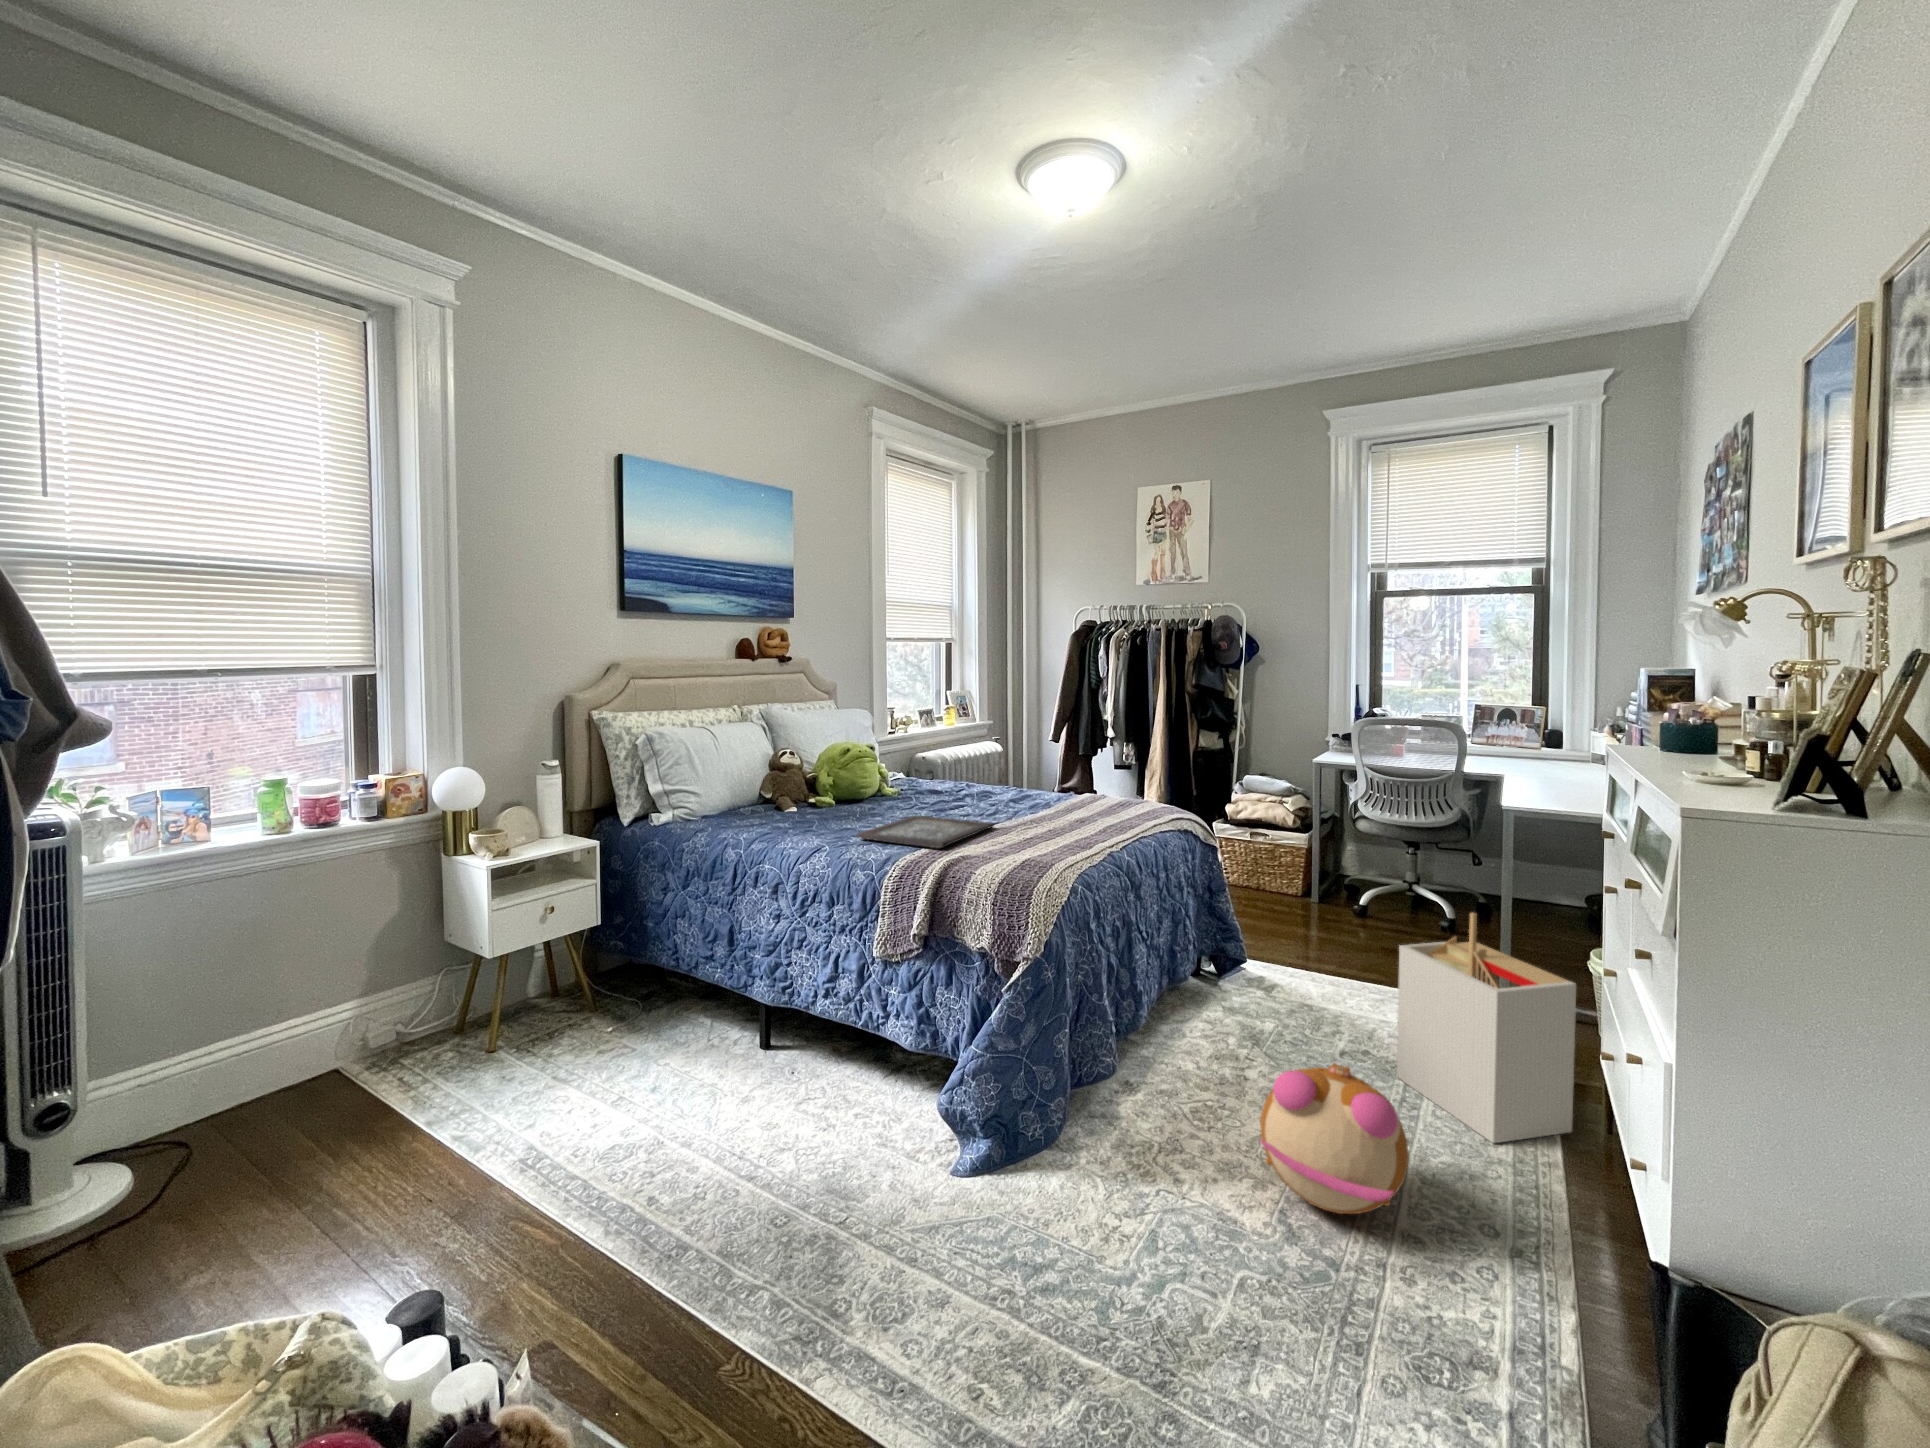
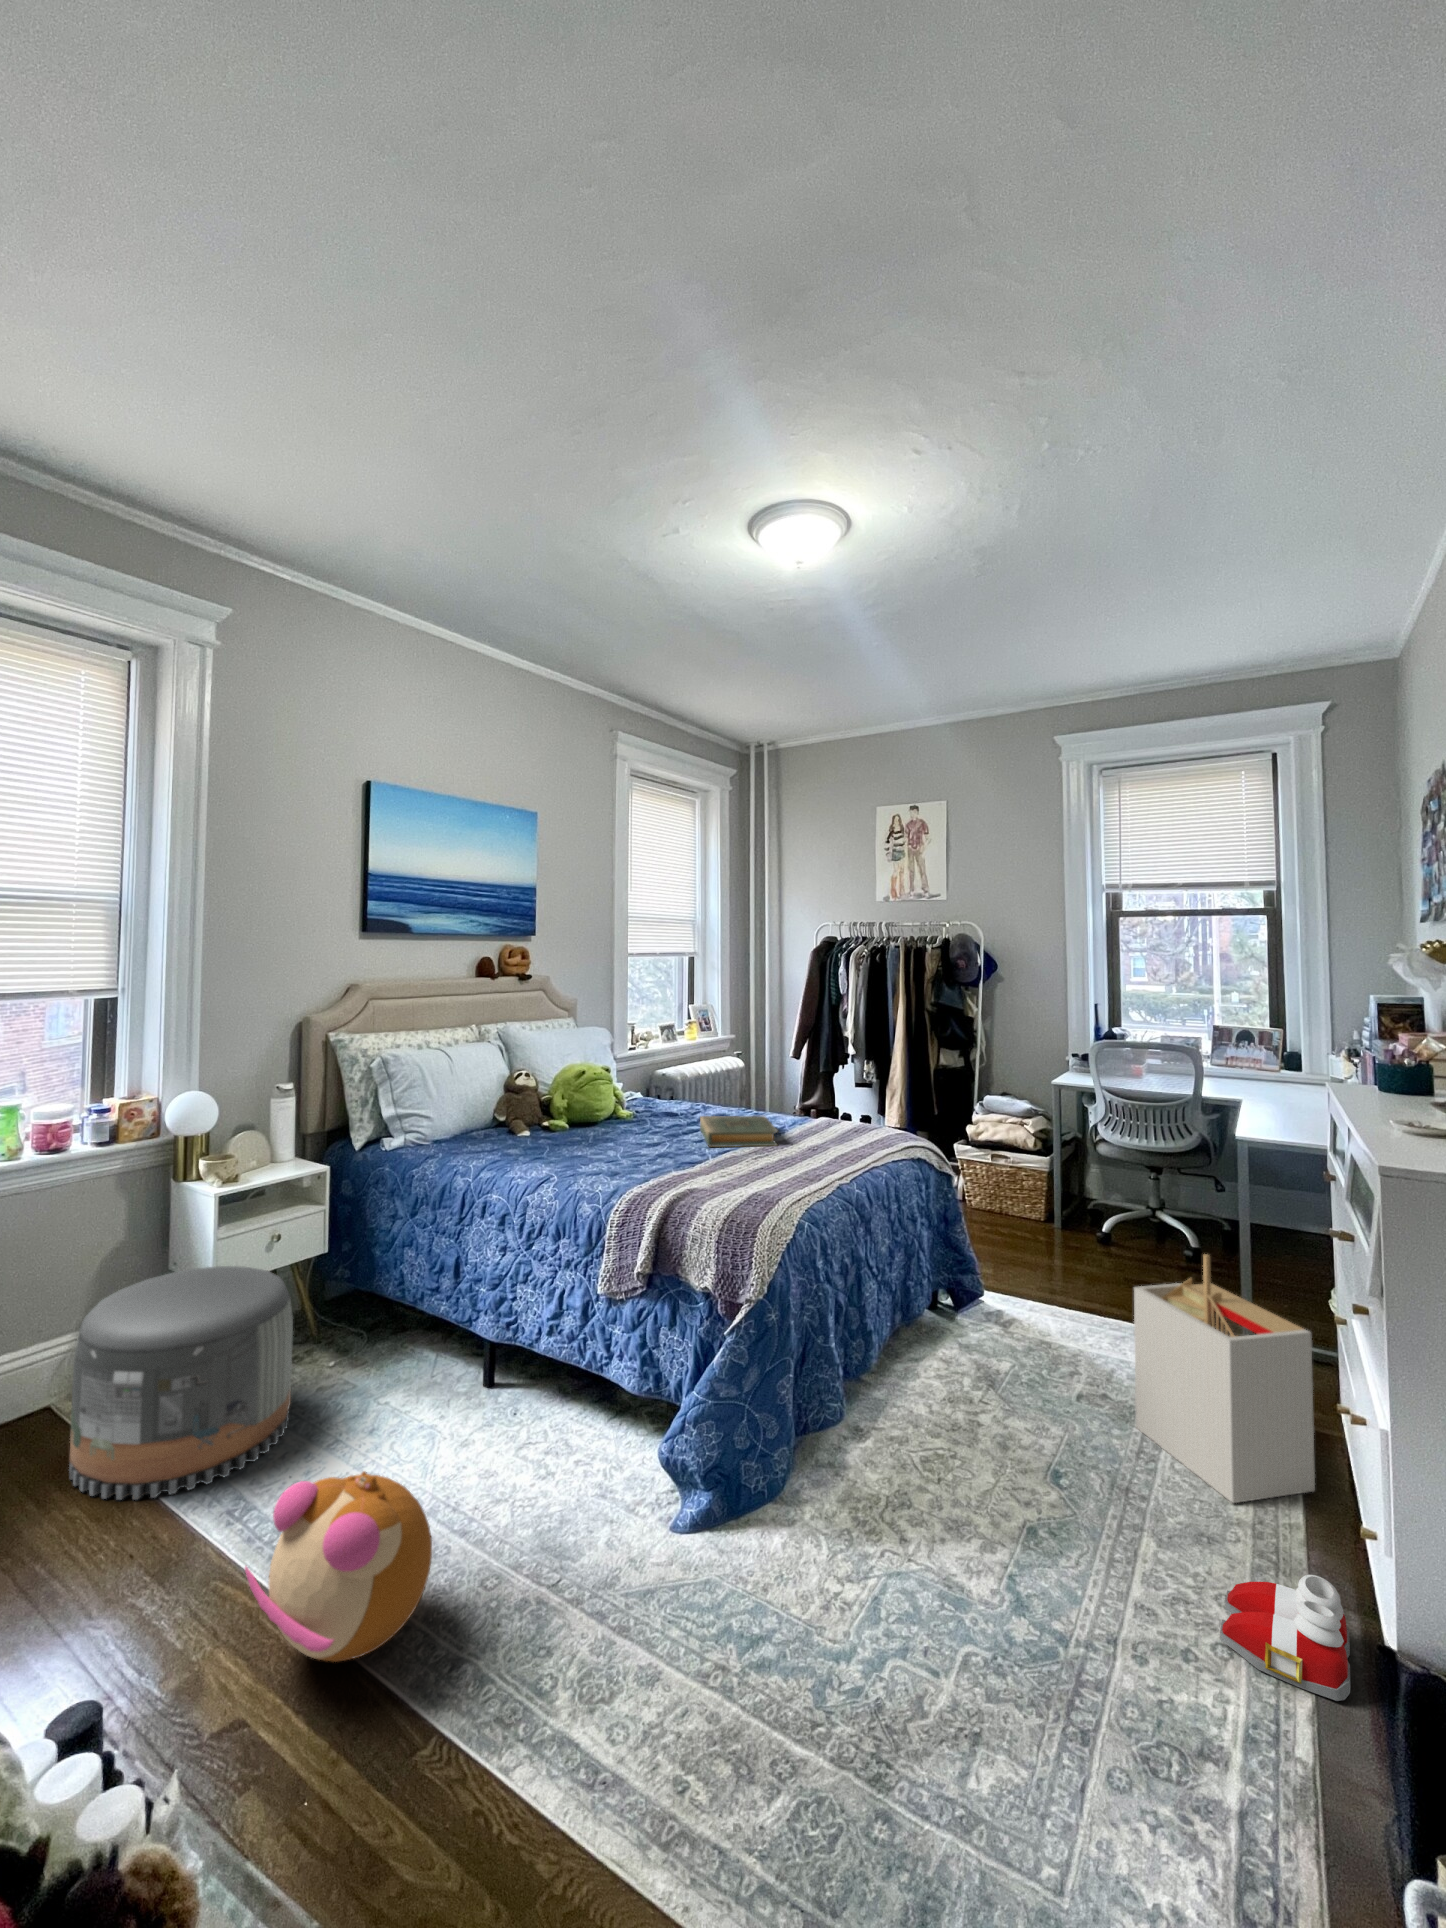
hardback book: none [967,791,1046,819] -> present [700,1116,778,1147]
tray: present [857,815,994,848] -> none [586,1142,725,1181]
pouf: none [362,934,576,1150] -> present [69,1266,293,1500]
plush toy: present [1260,1063,1409,1214] -> present [245,1471,432,1662]
slippers: none [1486,1203,1614,1316] -> present [1220,1575,1350,1701]

